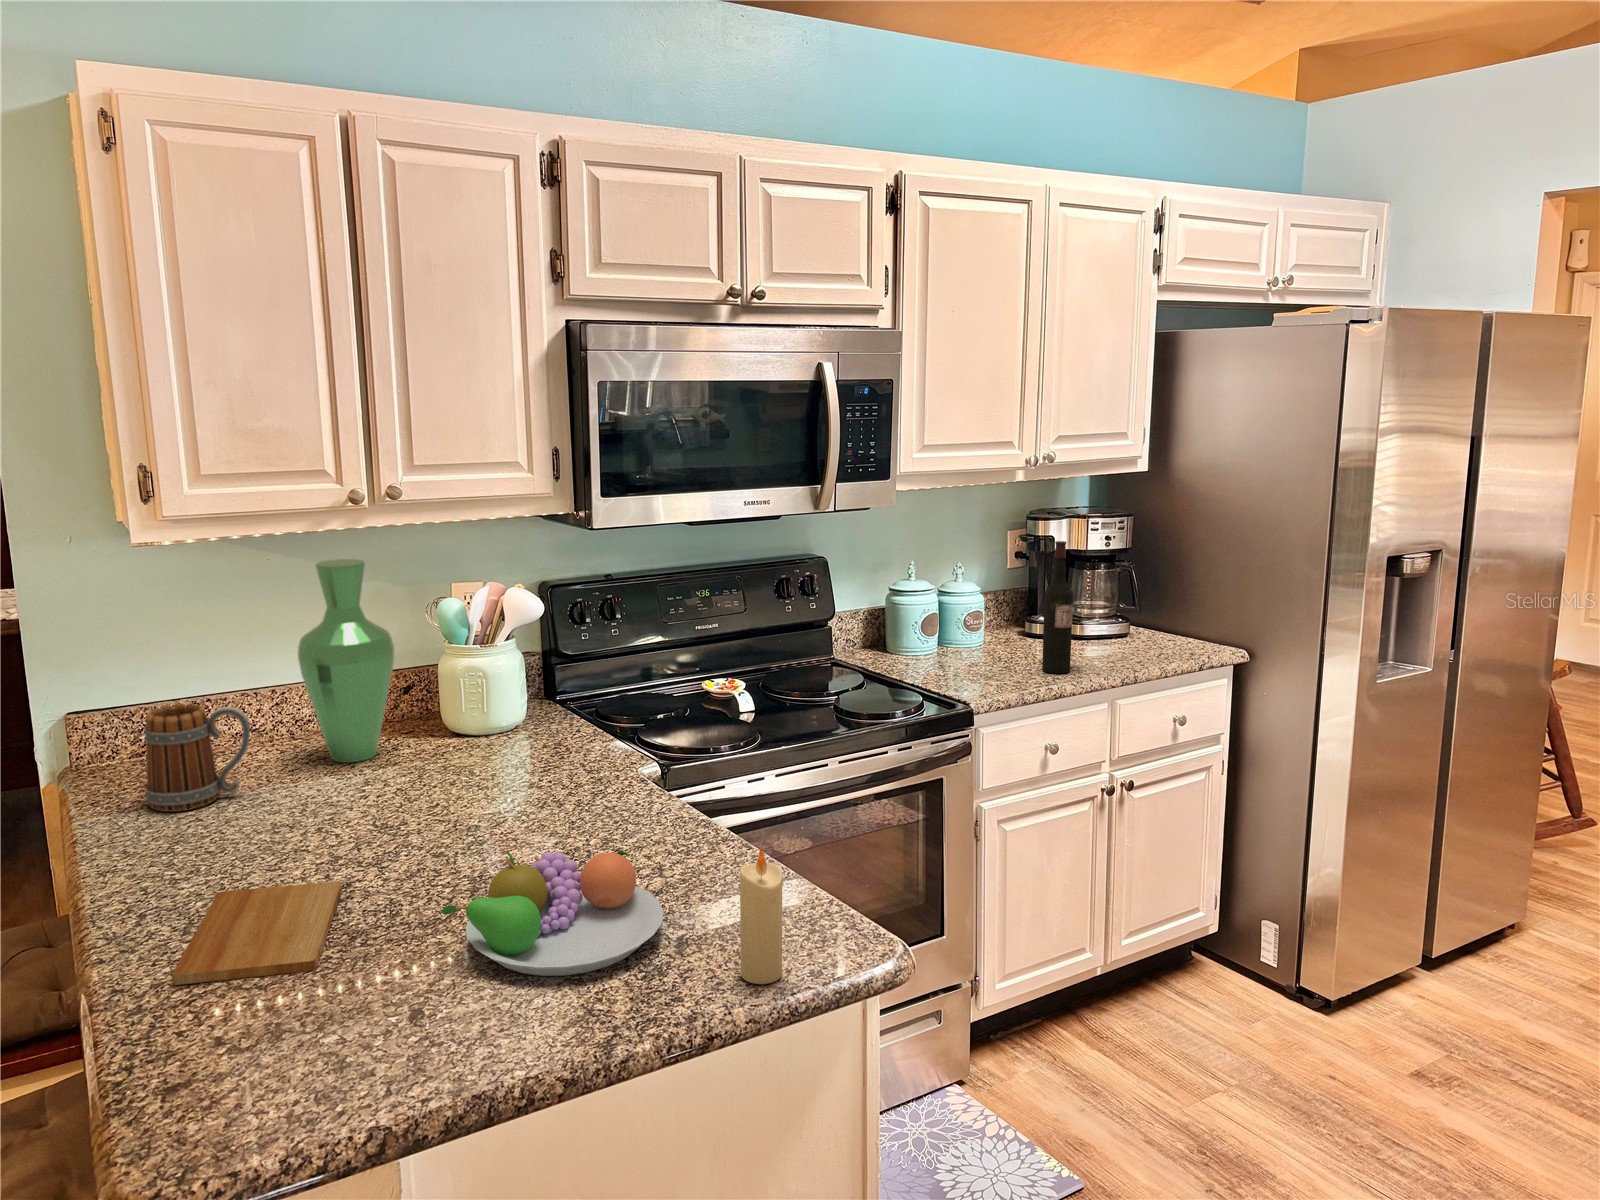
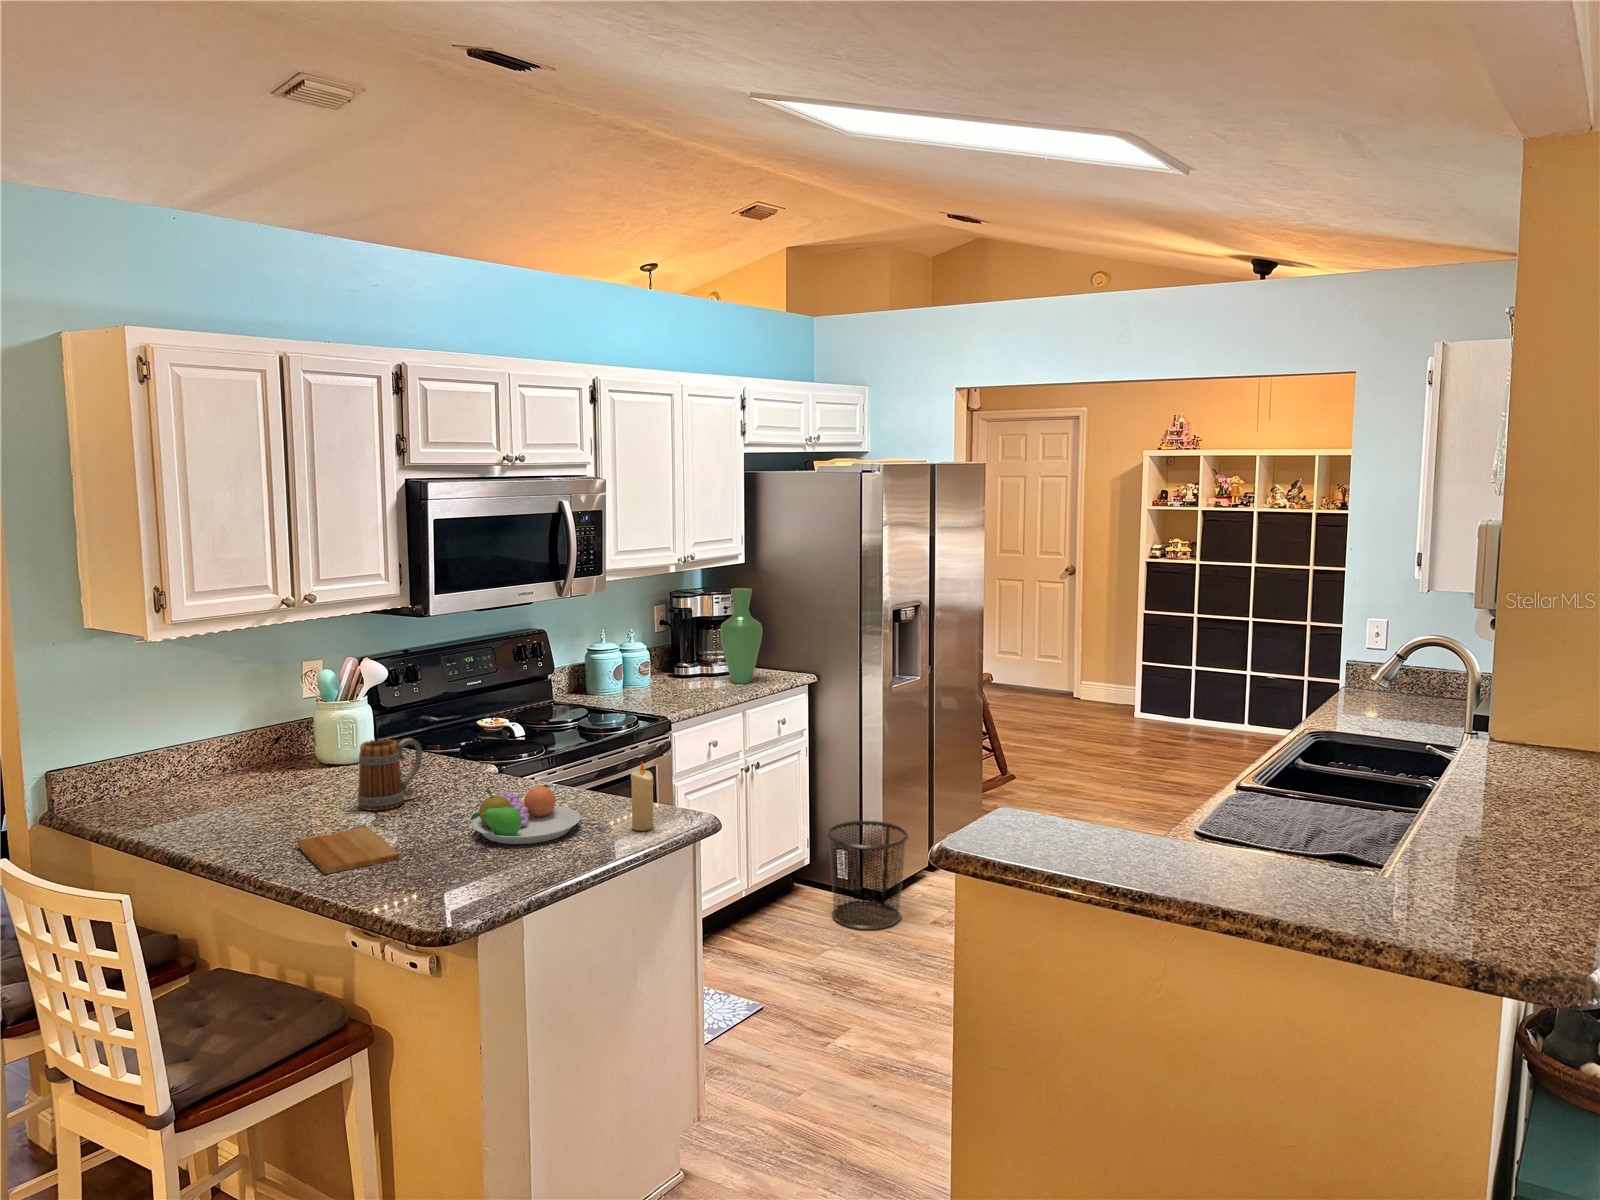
wine bottle: present [1042,541,1073,673] -> none [697,610,716,696]
vase: present [298,559,394,763] -> present [720,588,762,683]
mug: present [145,704,250,812] -> present [357,738,422,811]
waste bin: none [1239,887,1383,1074] -> present [827,821,908,930]

